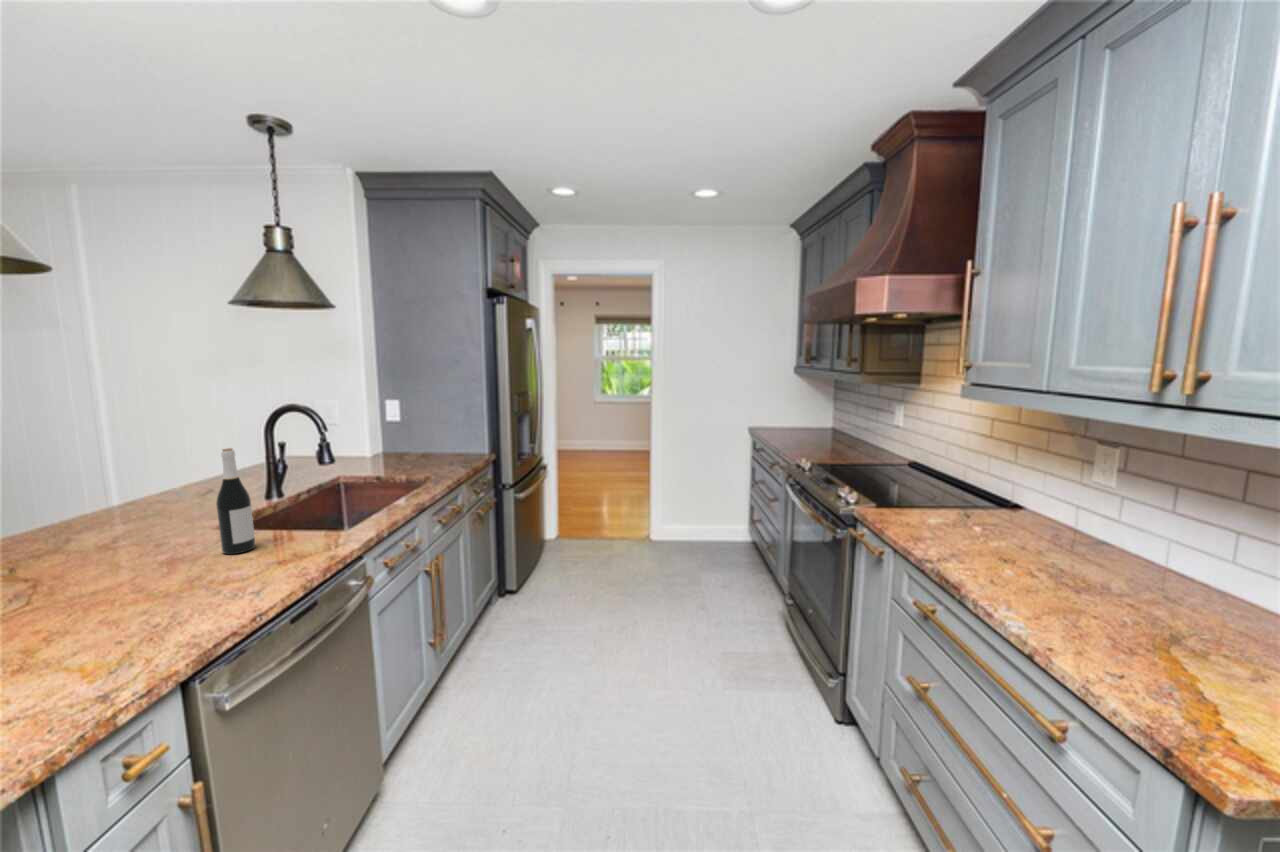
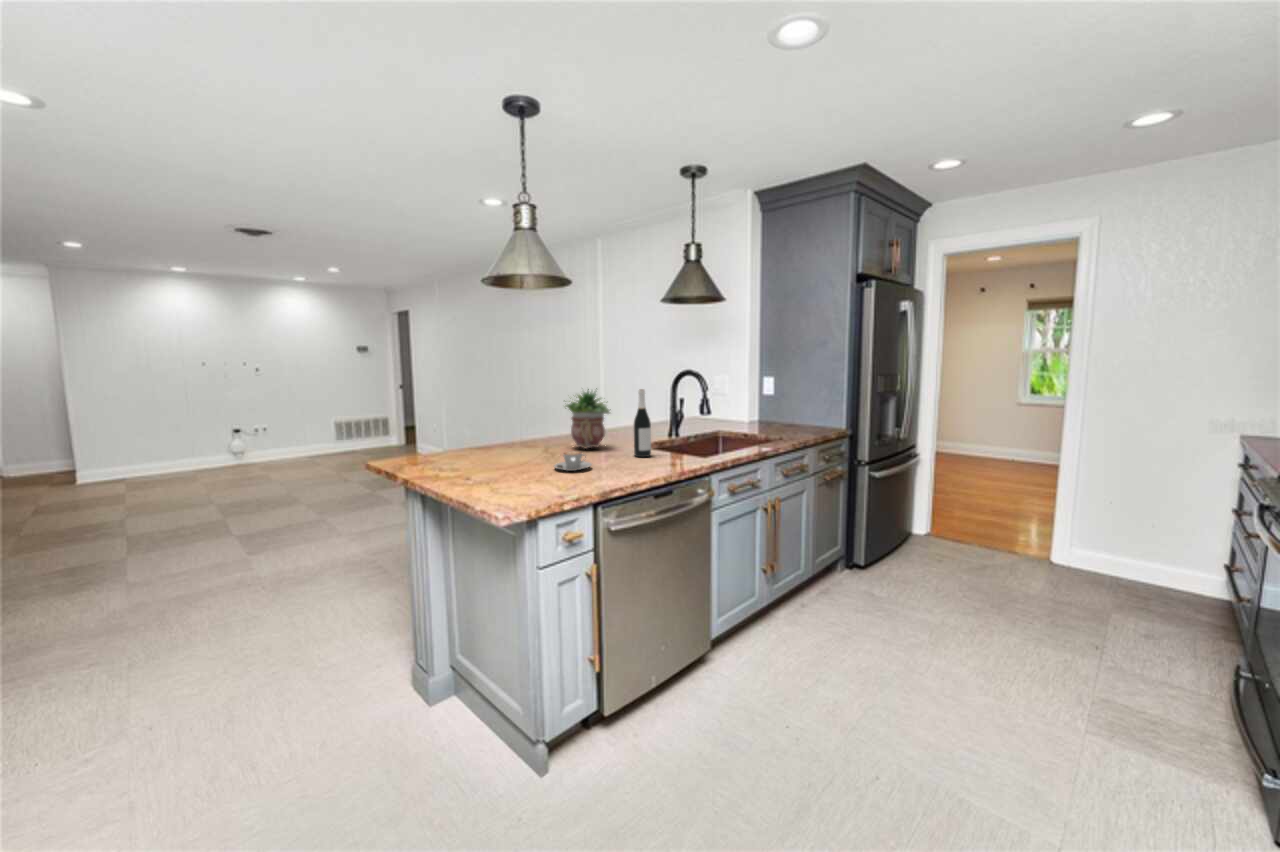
potted plant: none [32,449,161,560] -> present [566,388,611,448]
coffee cup: none [45,582,146,629] -> present [554,452,592,471]

